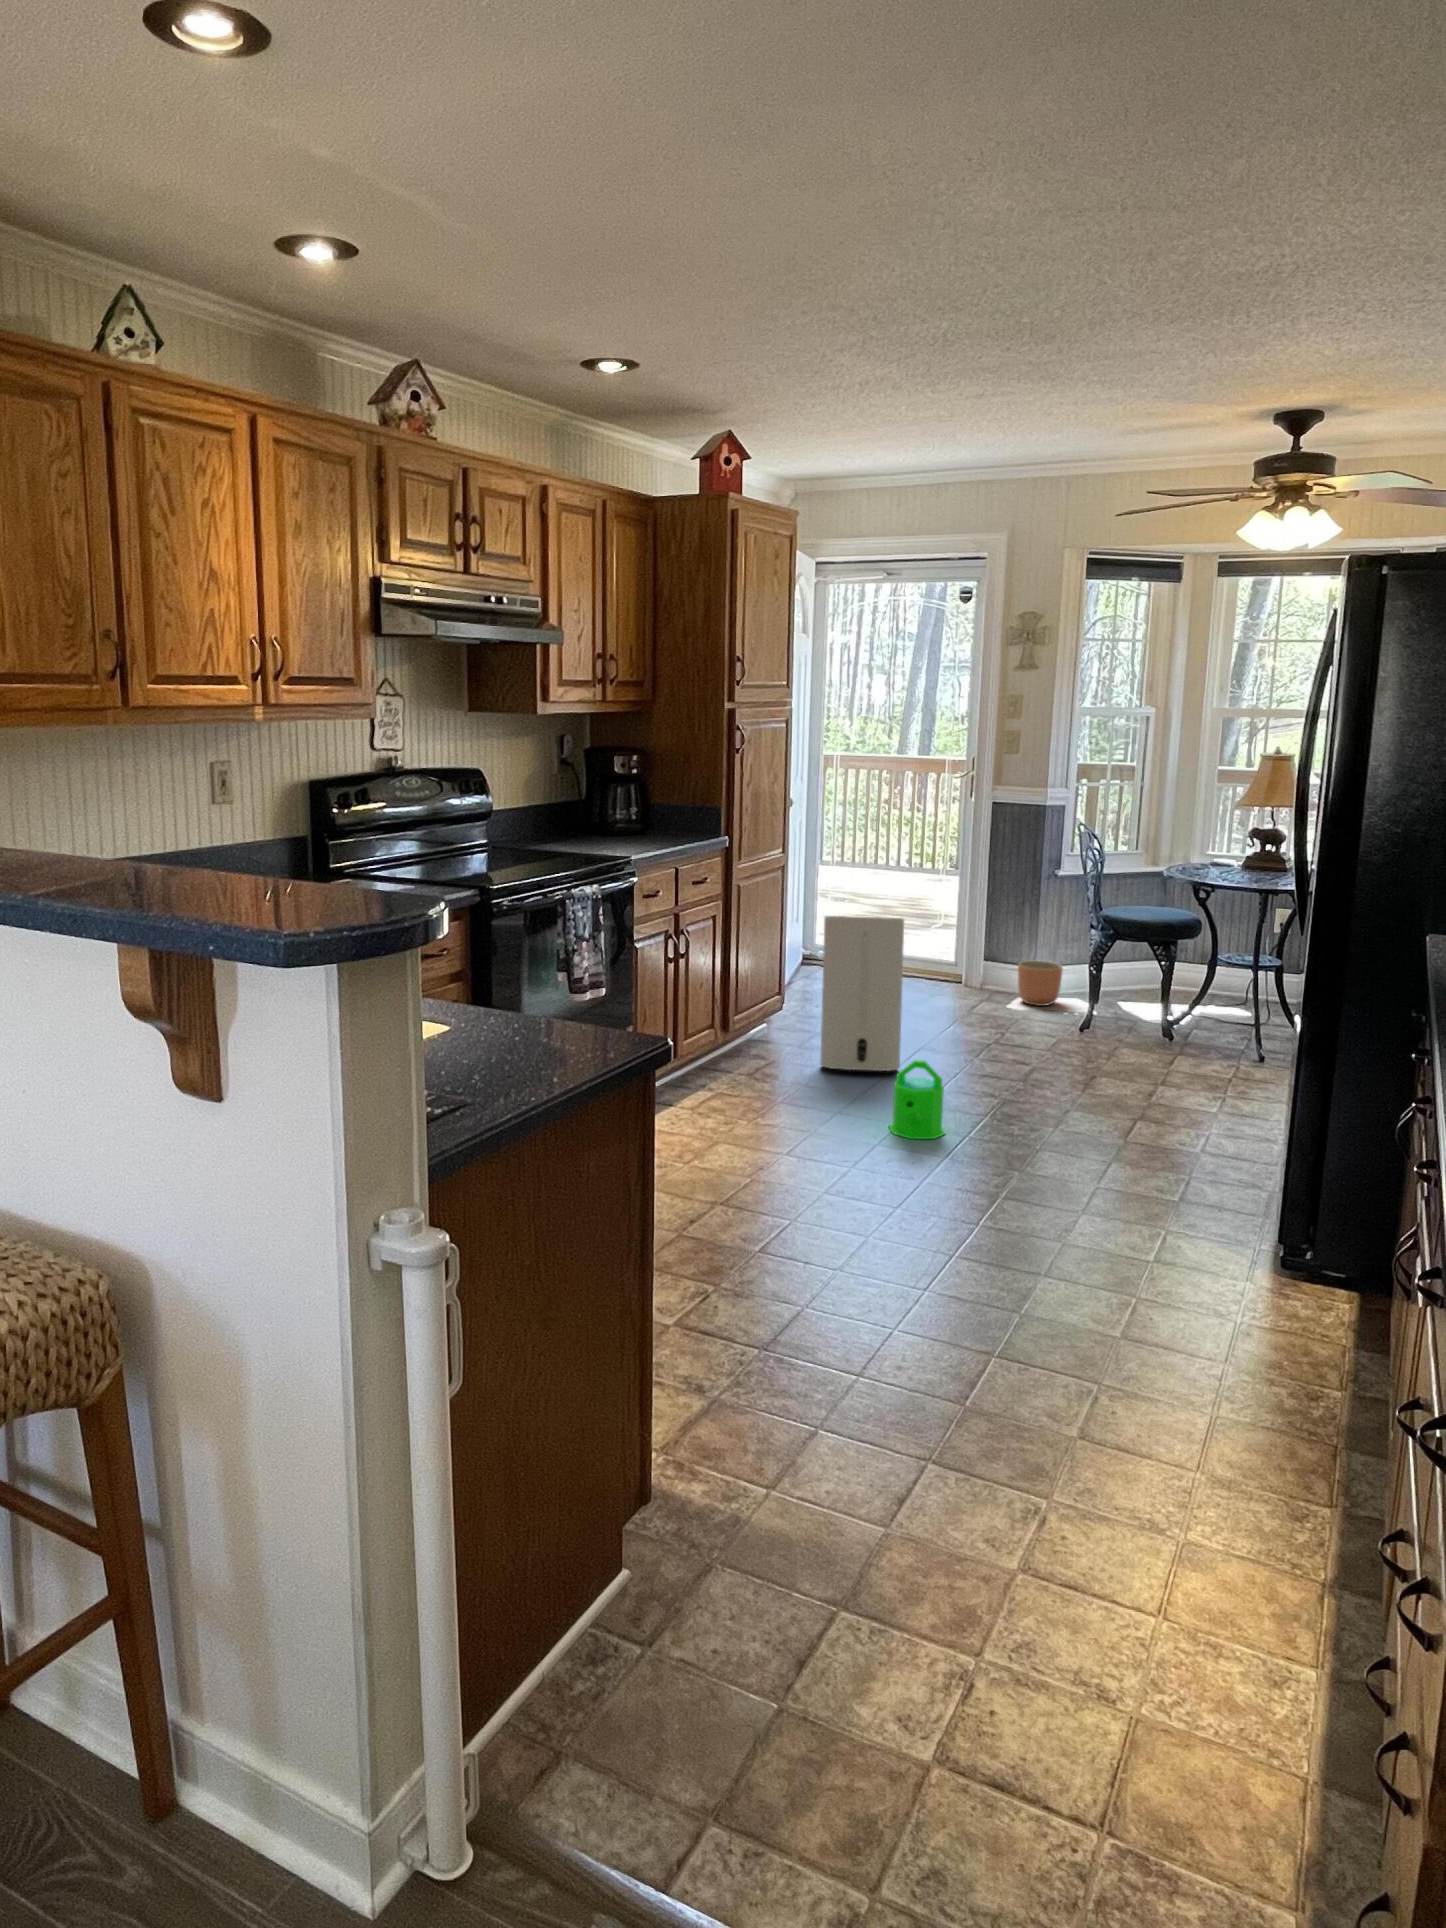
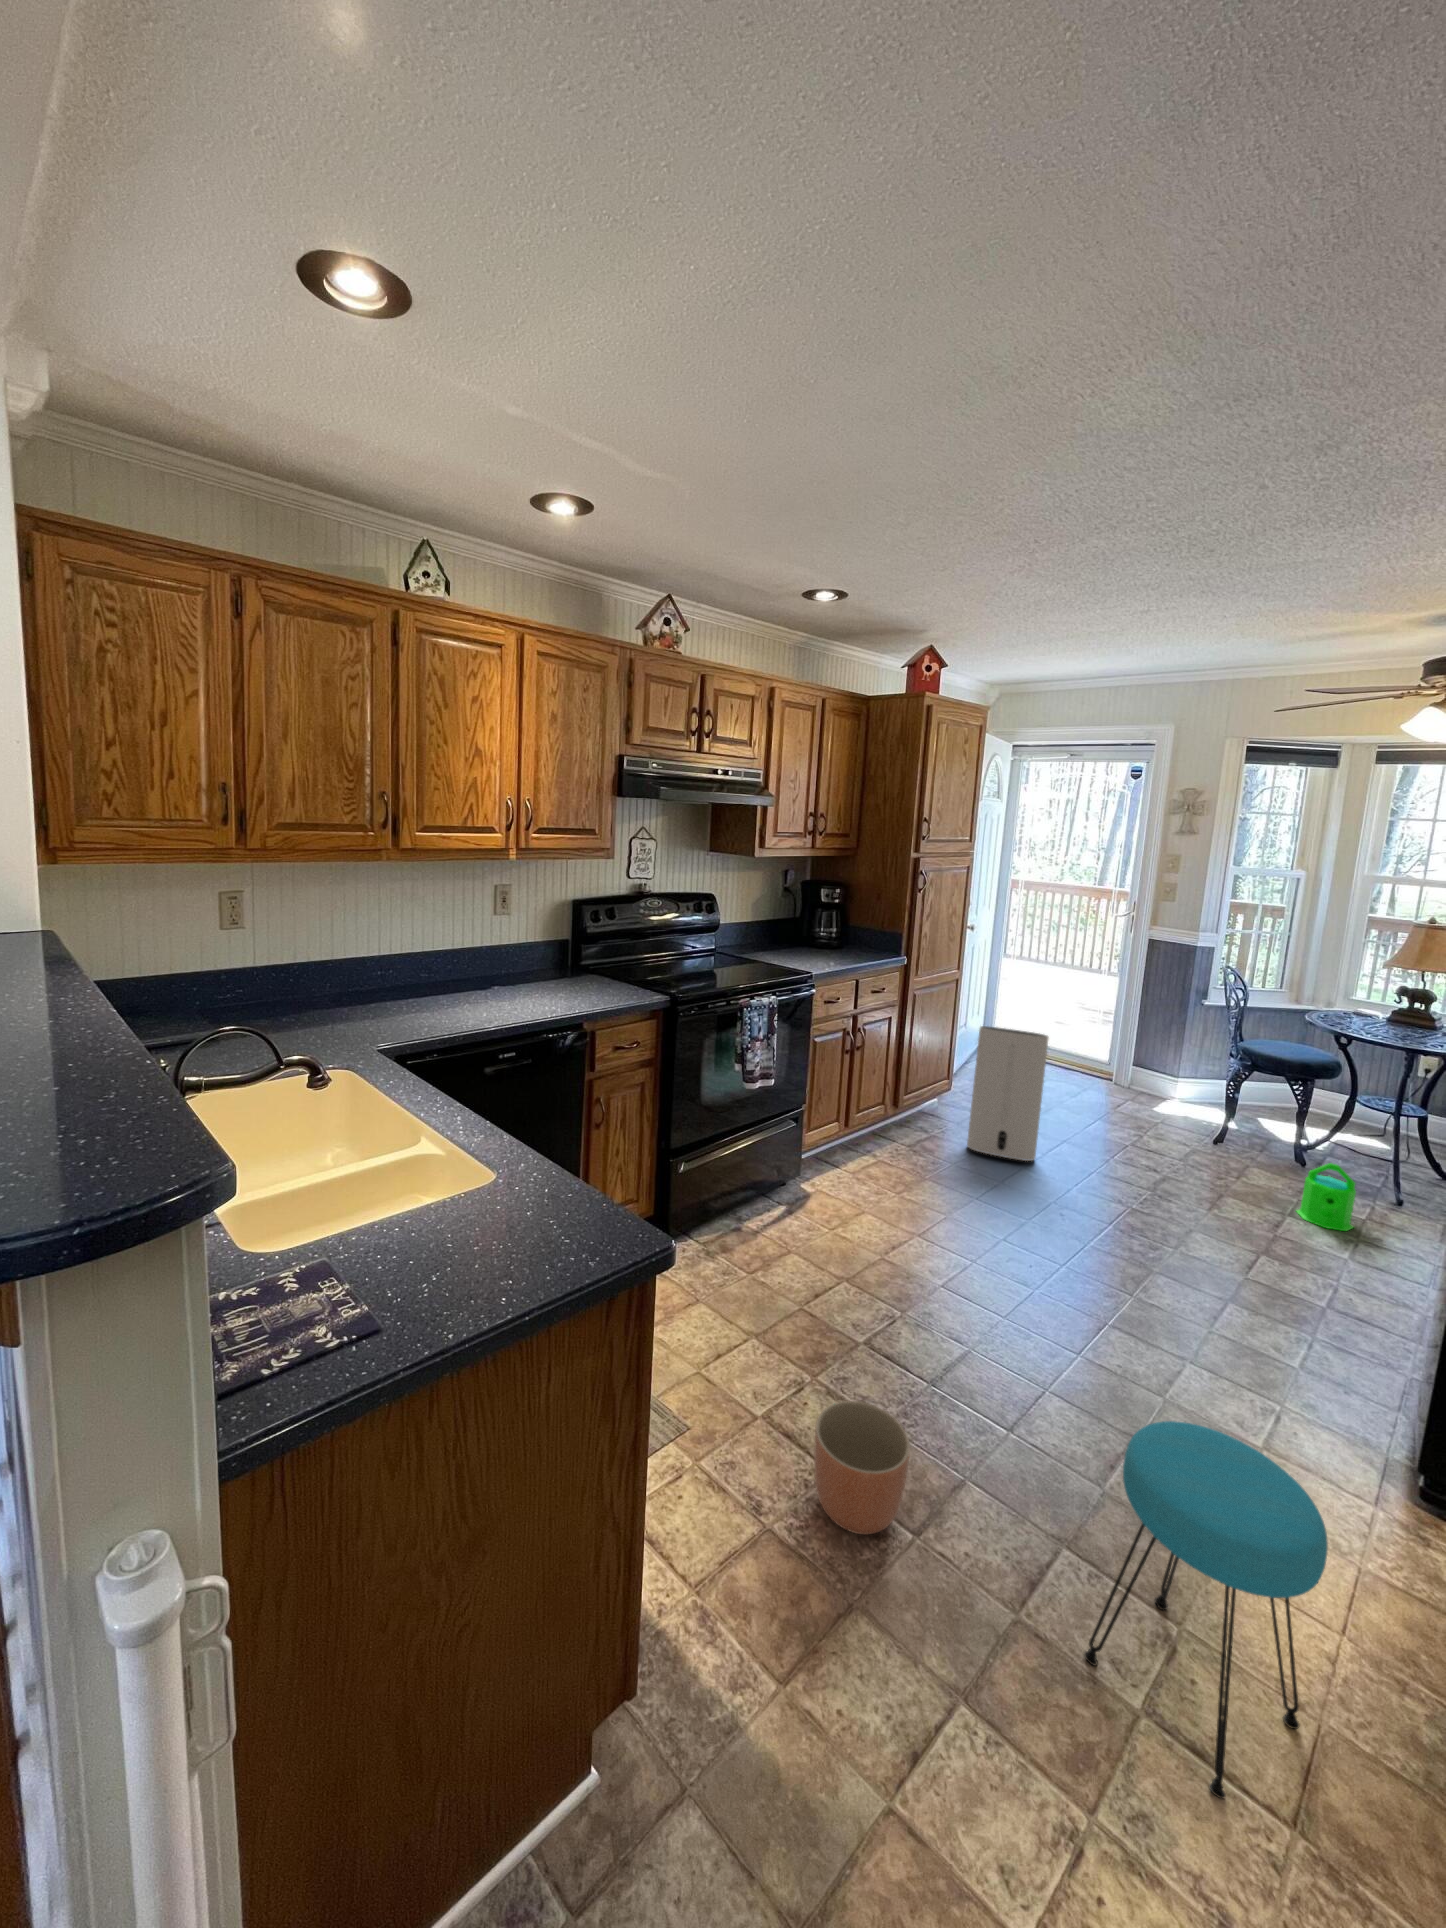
planter: present [1018,961,1063,1006] -> present [814,1401,910,1534]
watering can: present [889,1060,945,1139] -> present [1297,1163,1356,1231]
stool: none [1024,1189,1202,1459] -> present [1084,1421,1328,1798]

